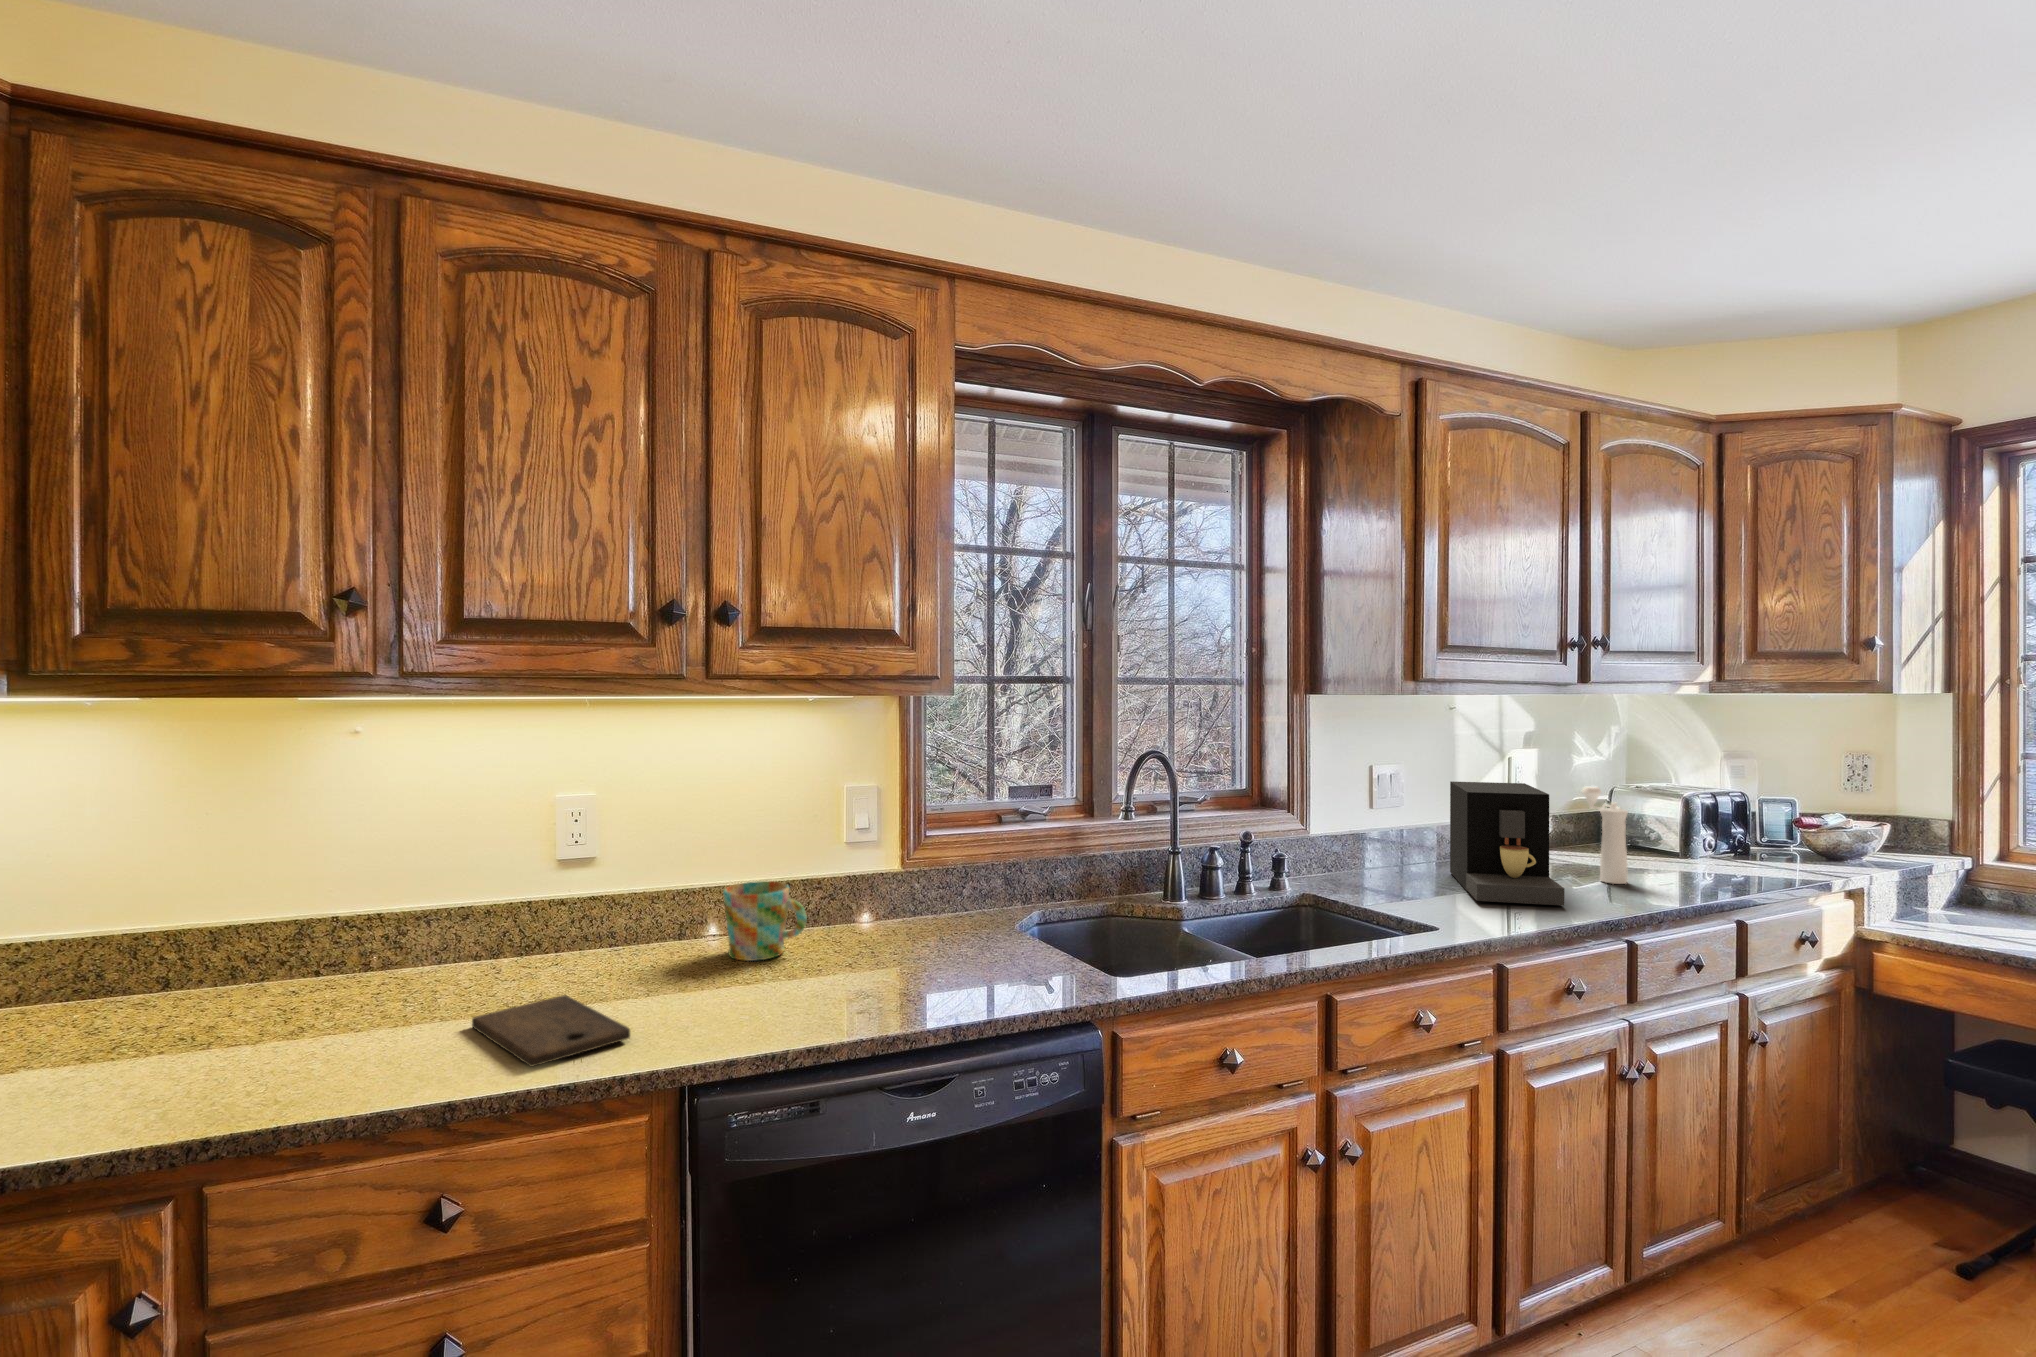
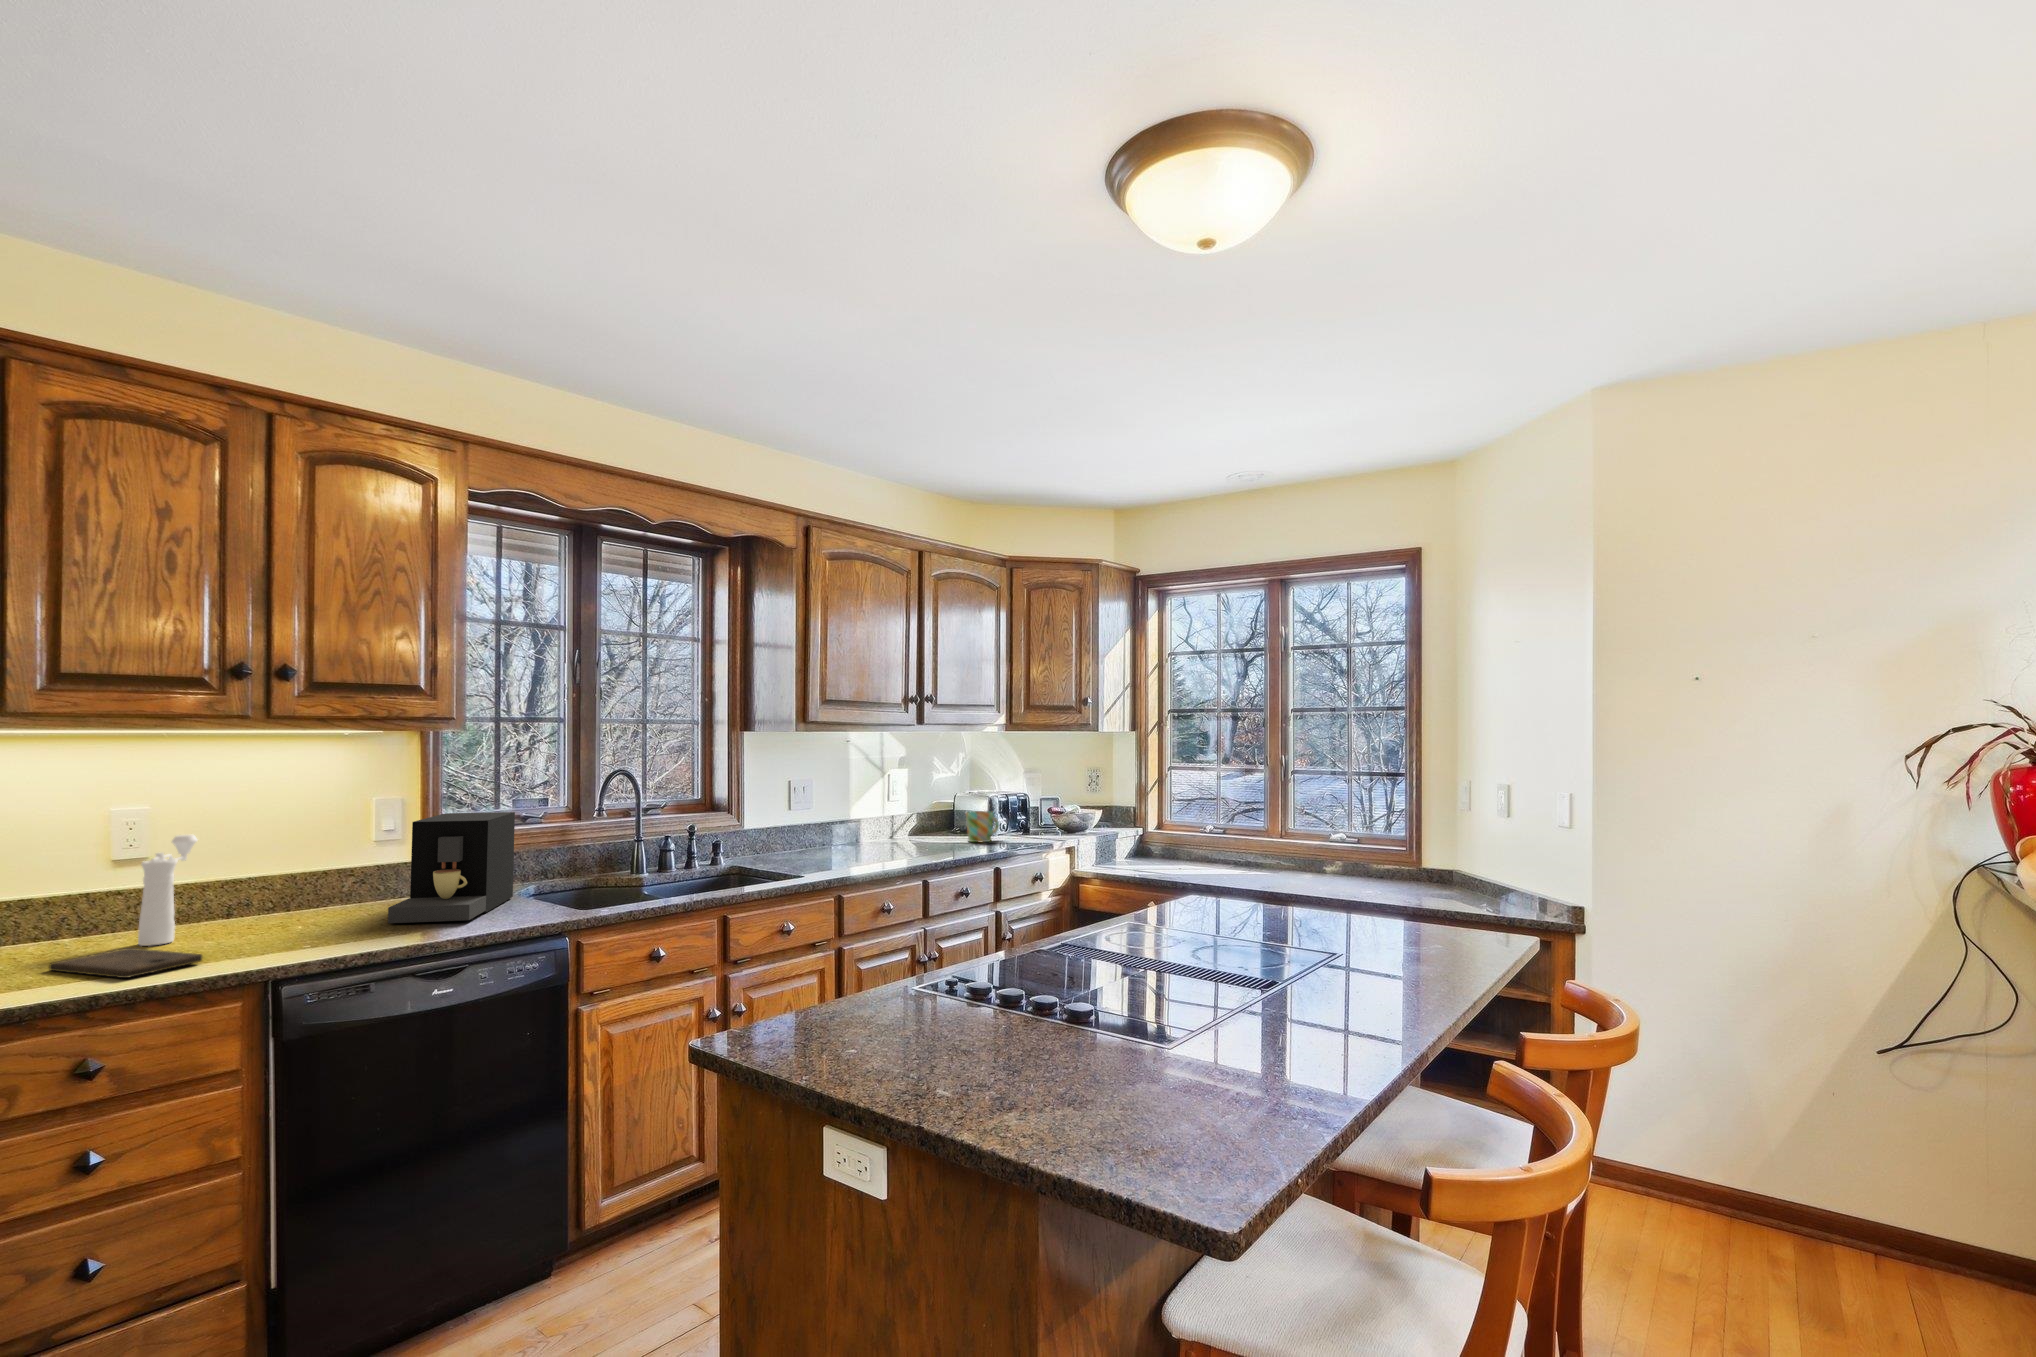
coffee maker: present [1450,781,1564,905] -> present [388,812,515,923]
pepper mill: present [1582,786,1628,884] -> present [138,835,197,946]
mug: present [723,881,807,961] -> present [966,811,999,842]

